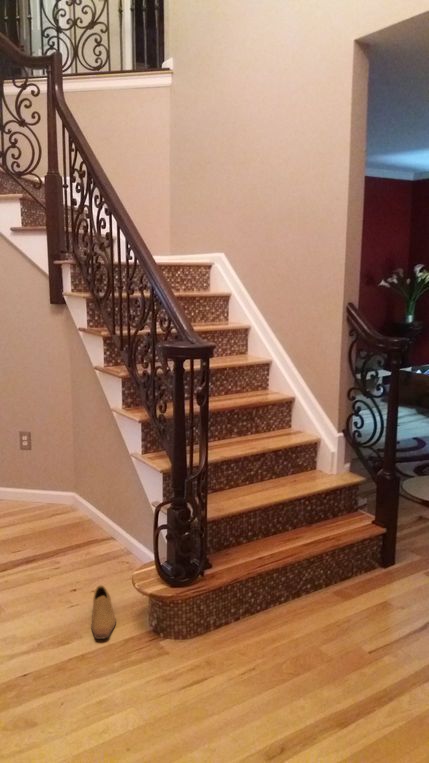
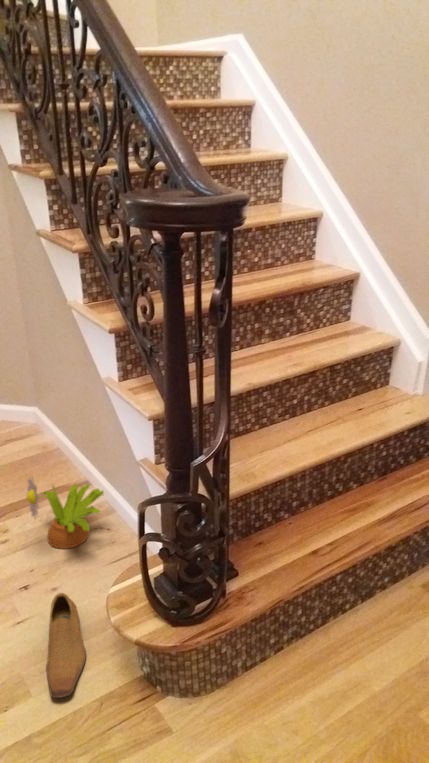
decorative plant: none [77,519,127,571] -> present [27,478,104,549]

